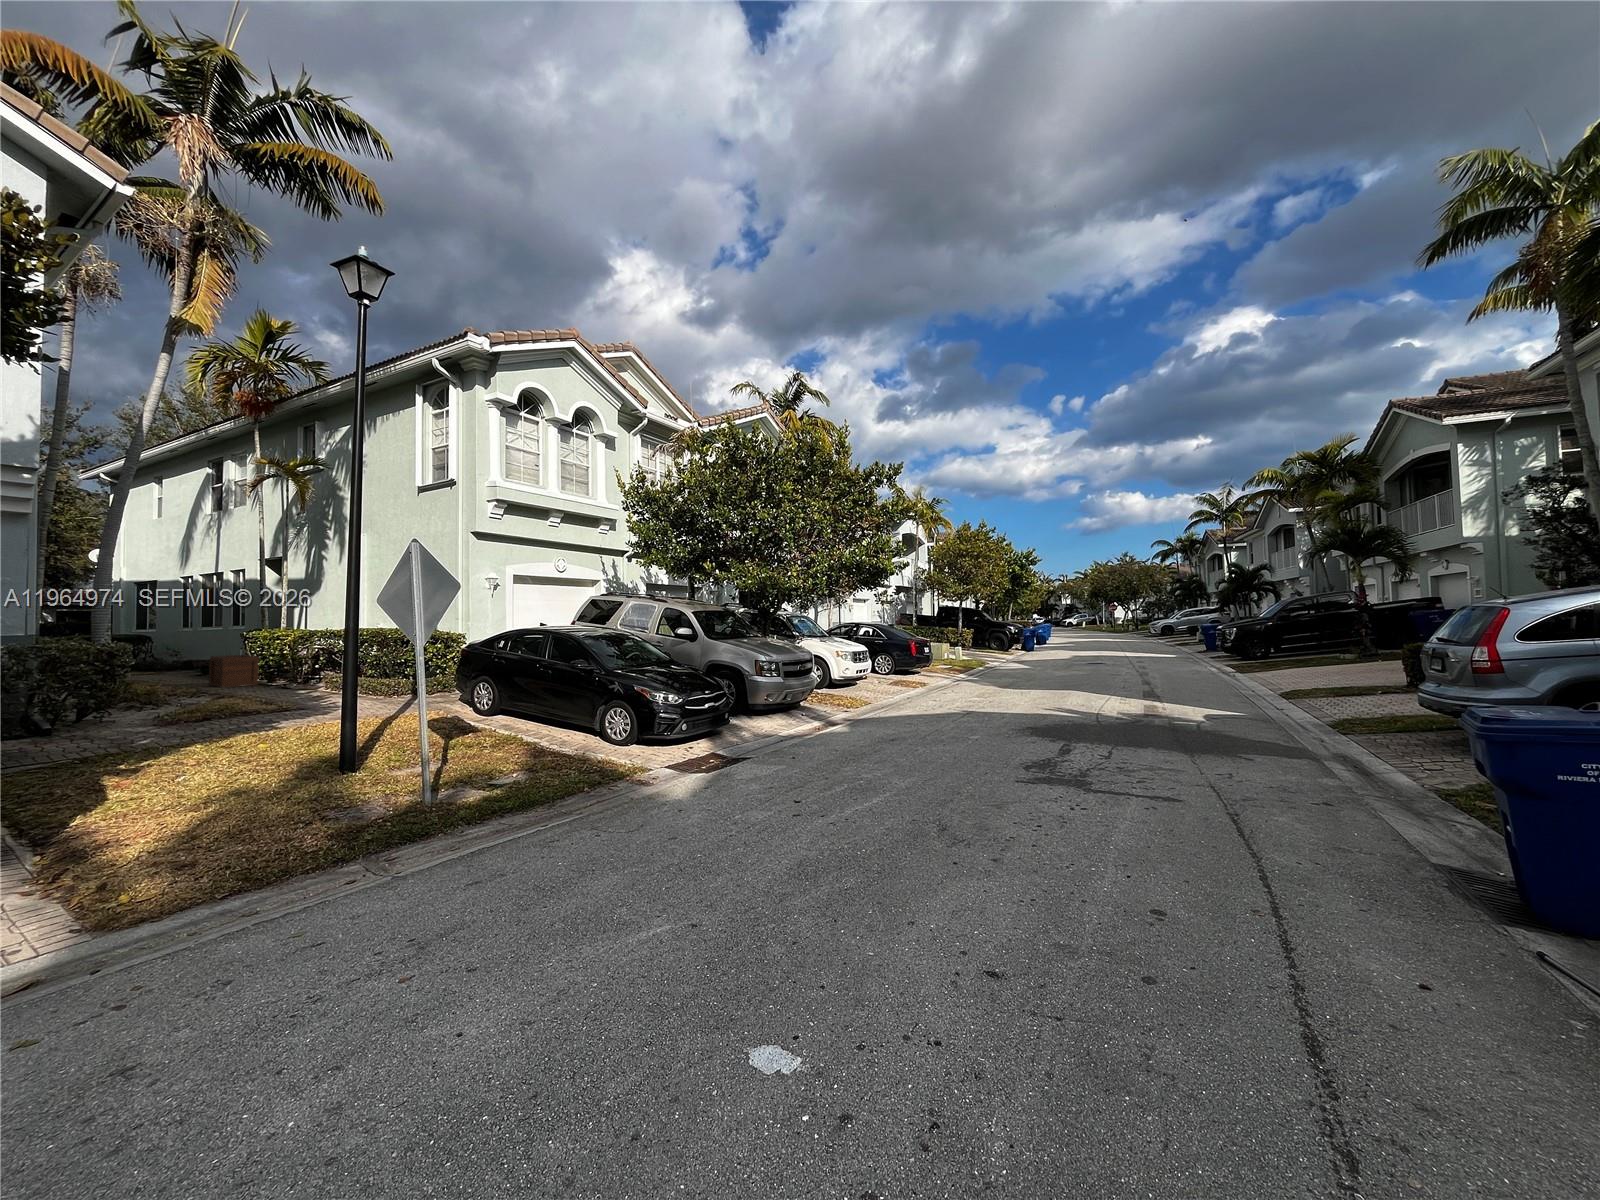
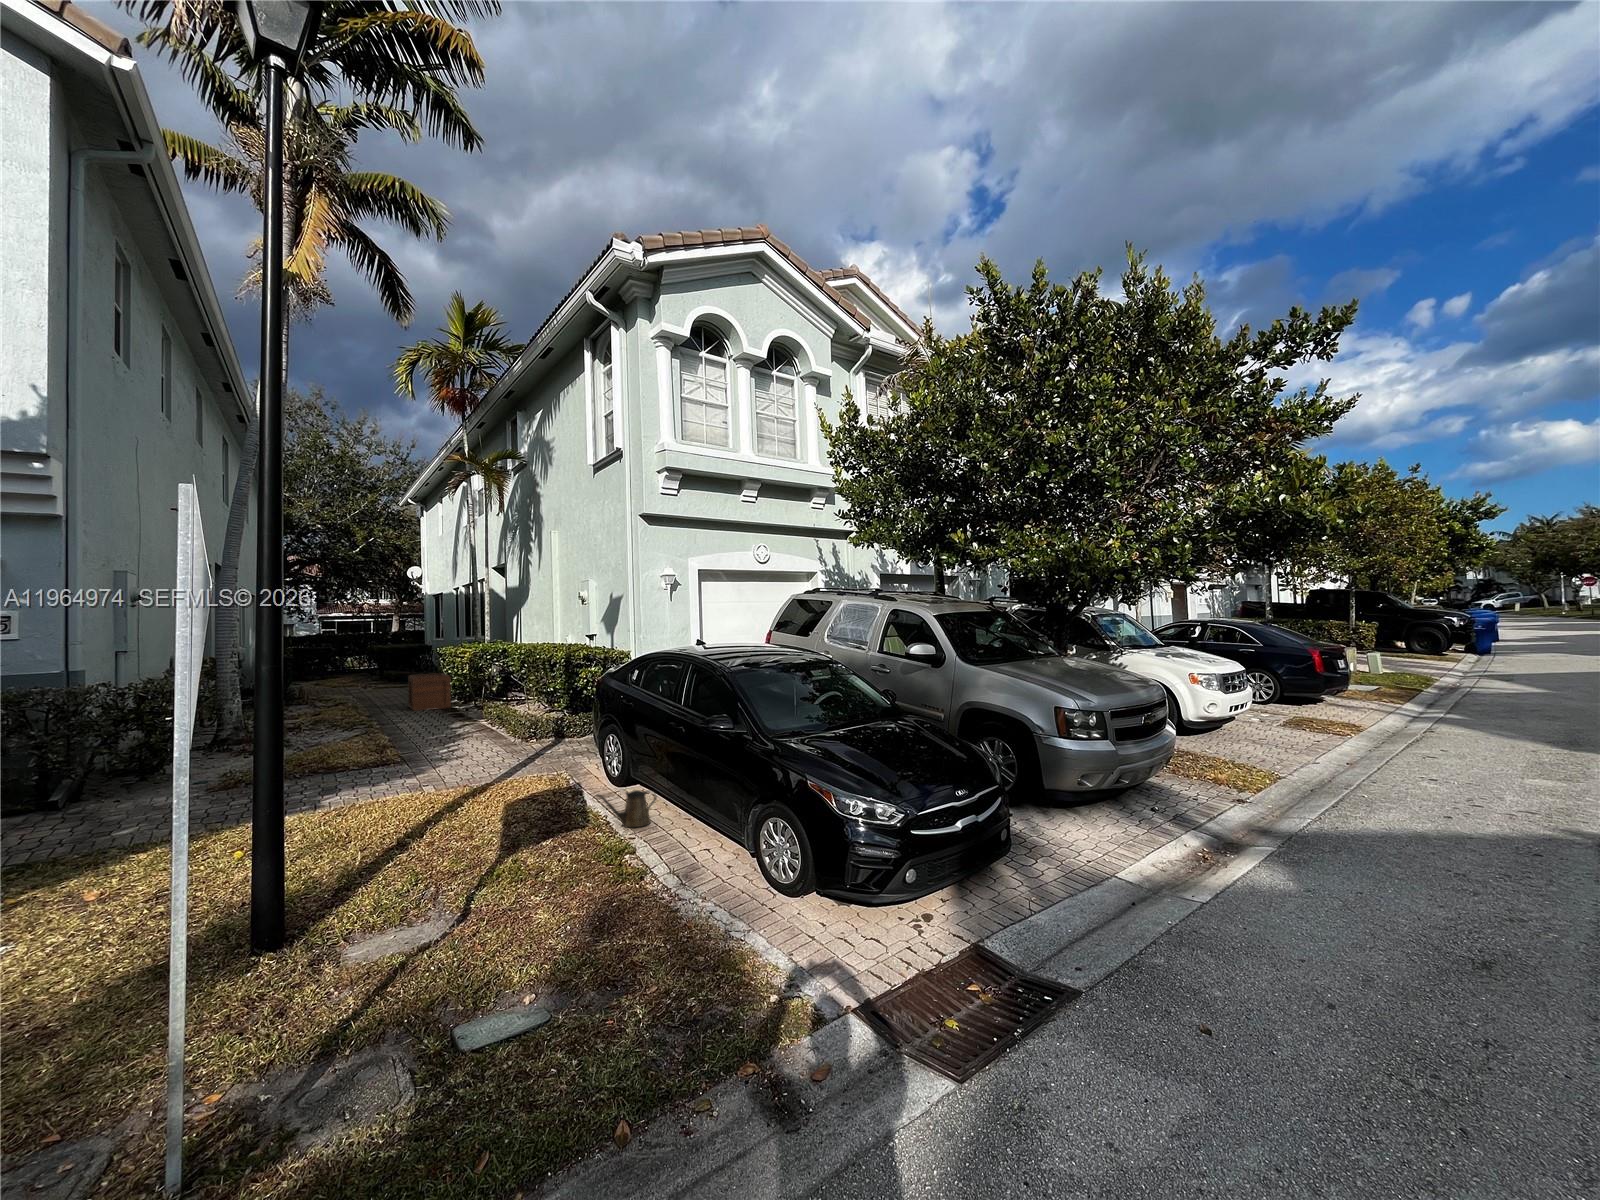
watering can: none [505,706,537,726] -> present [597,790,657,827]

